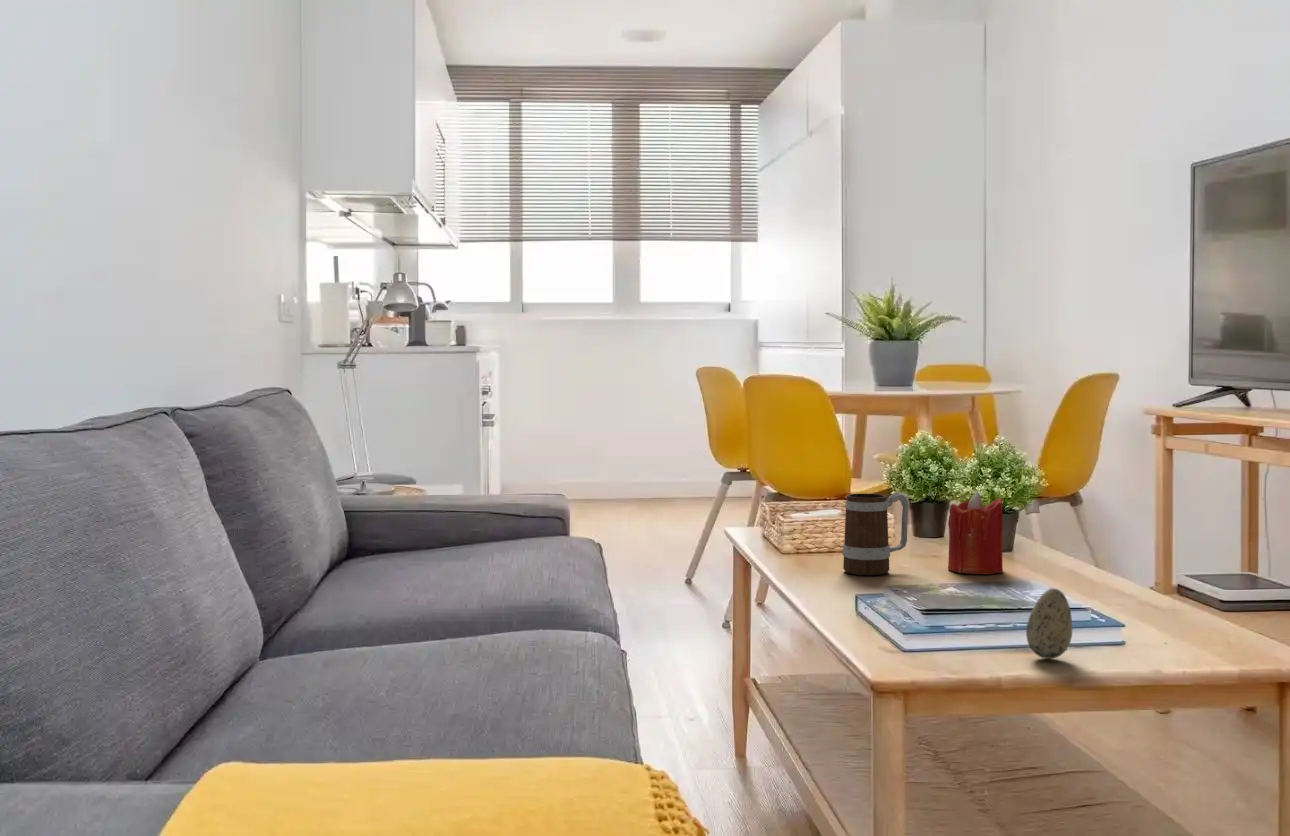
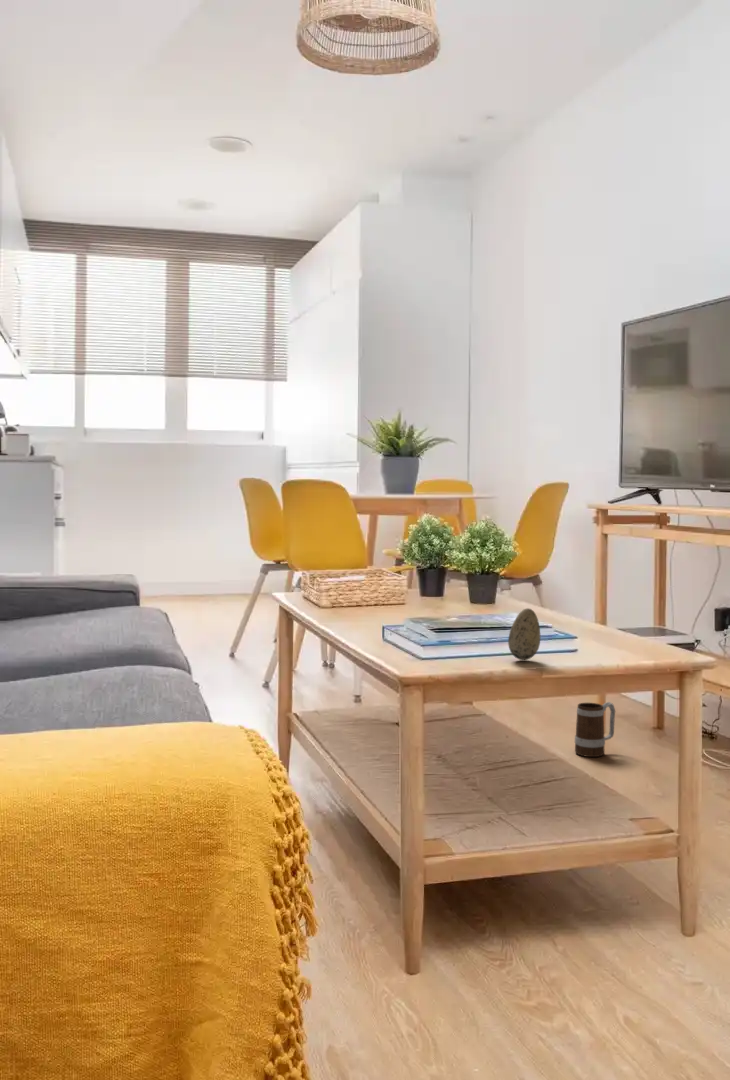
candle: present [948,492,1003,574] -> none [448,555,488,616]
mug: present [843,493,909,575] -> present [575,702,615,757]

